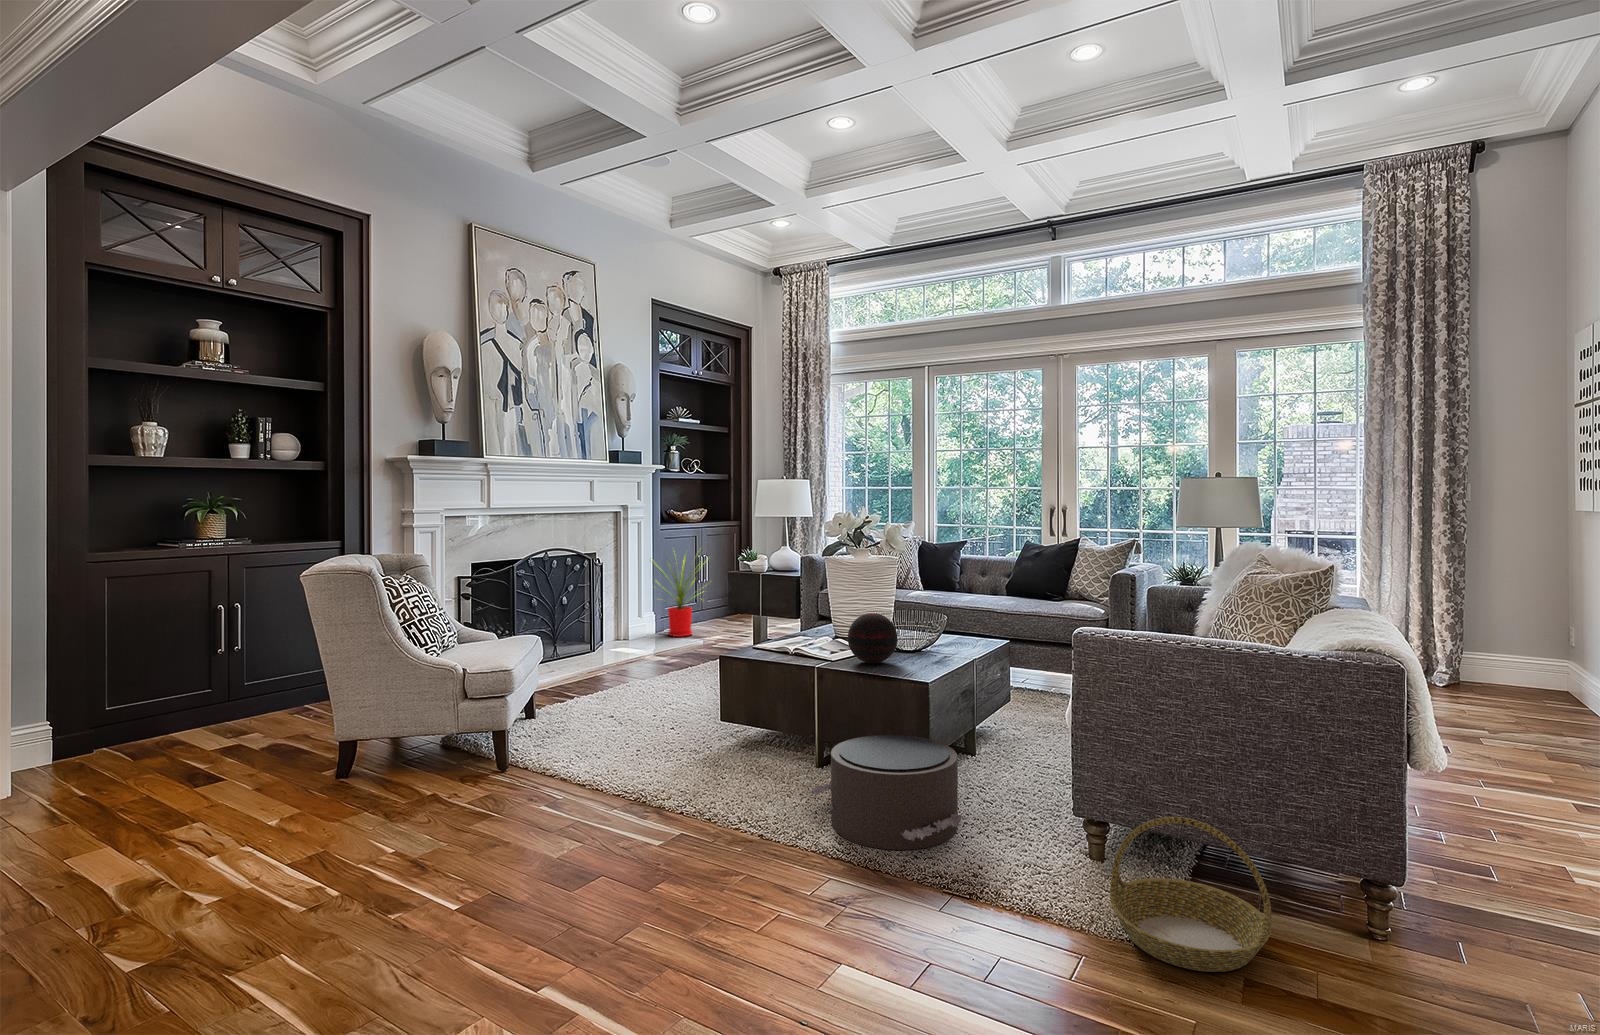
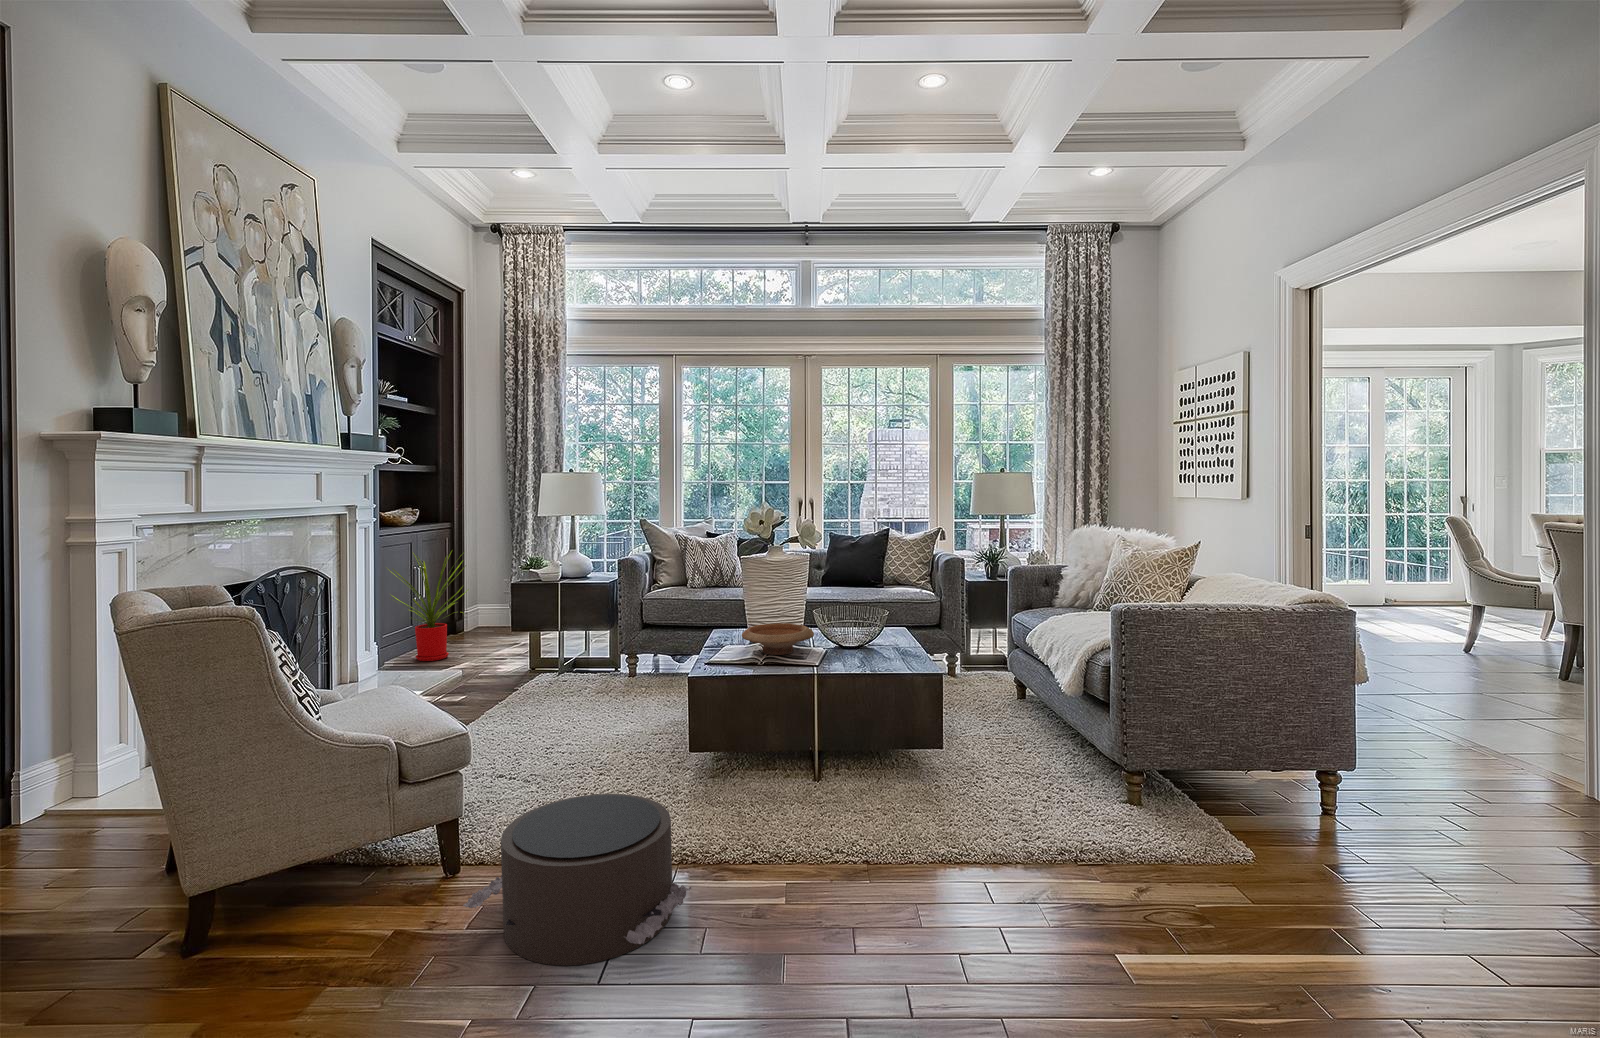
decorative orb: present [848,613,898,663] -> none [851,605,901,656]
wooden bowl: none [767,624,835,652] -> present [742,623,814,655]
pouf: present [808,735,967,850] -> present [463,794,691,965]
basket: present [1110,817,1271,972] -> none [1253,740,1391,857]

